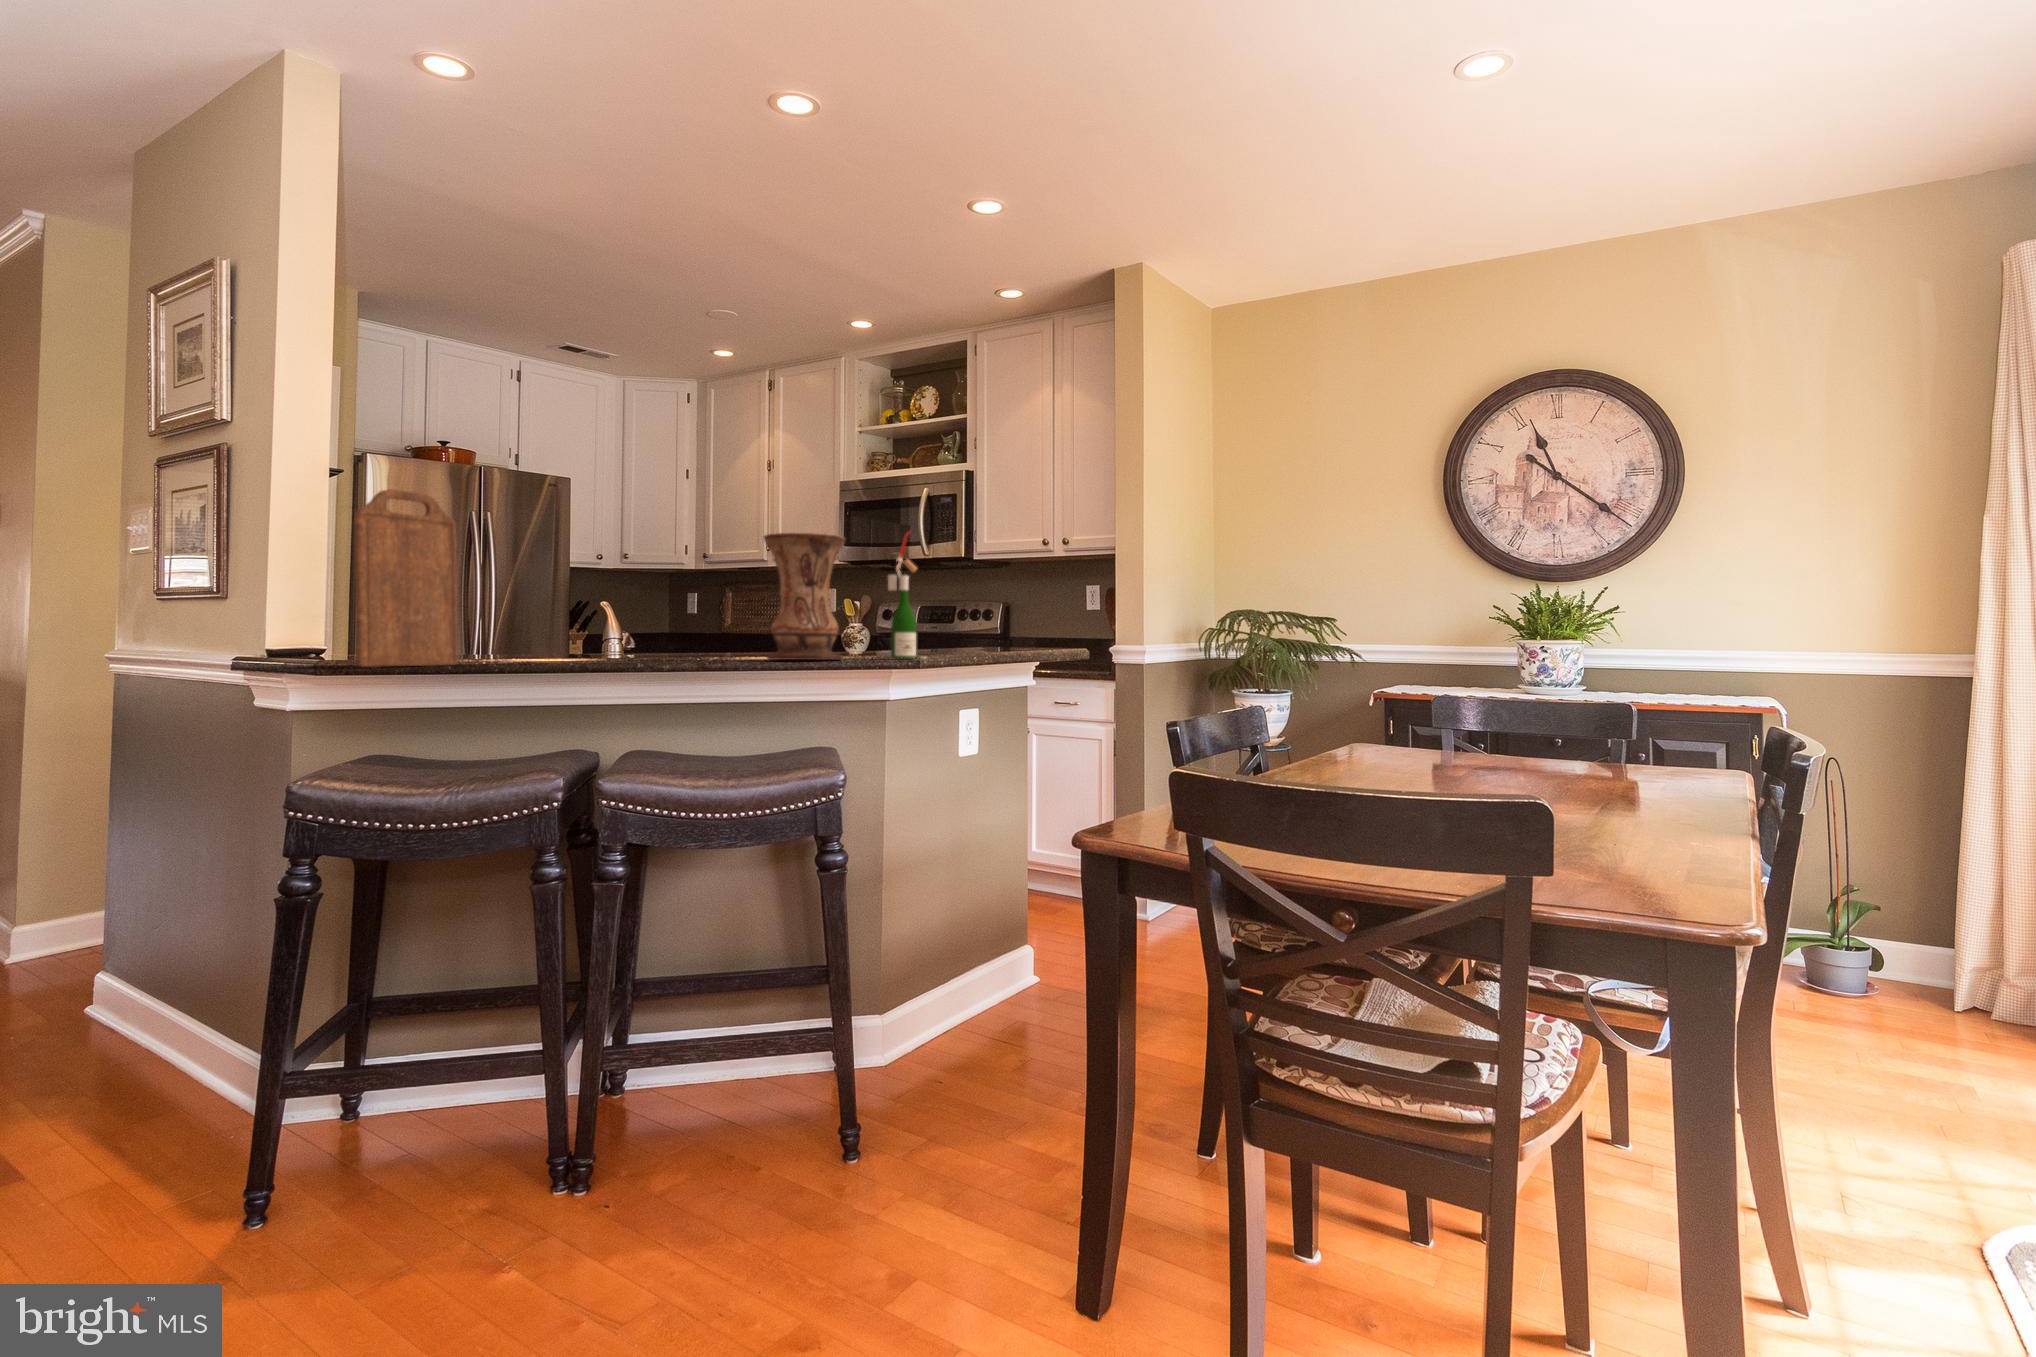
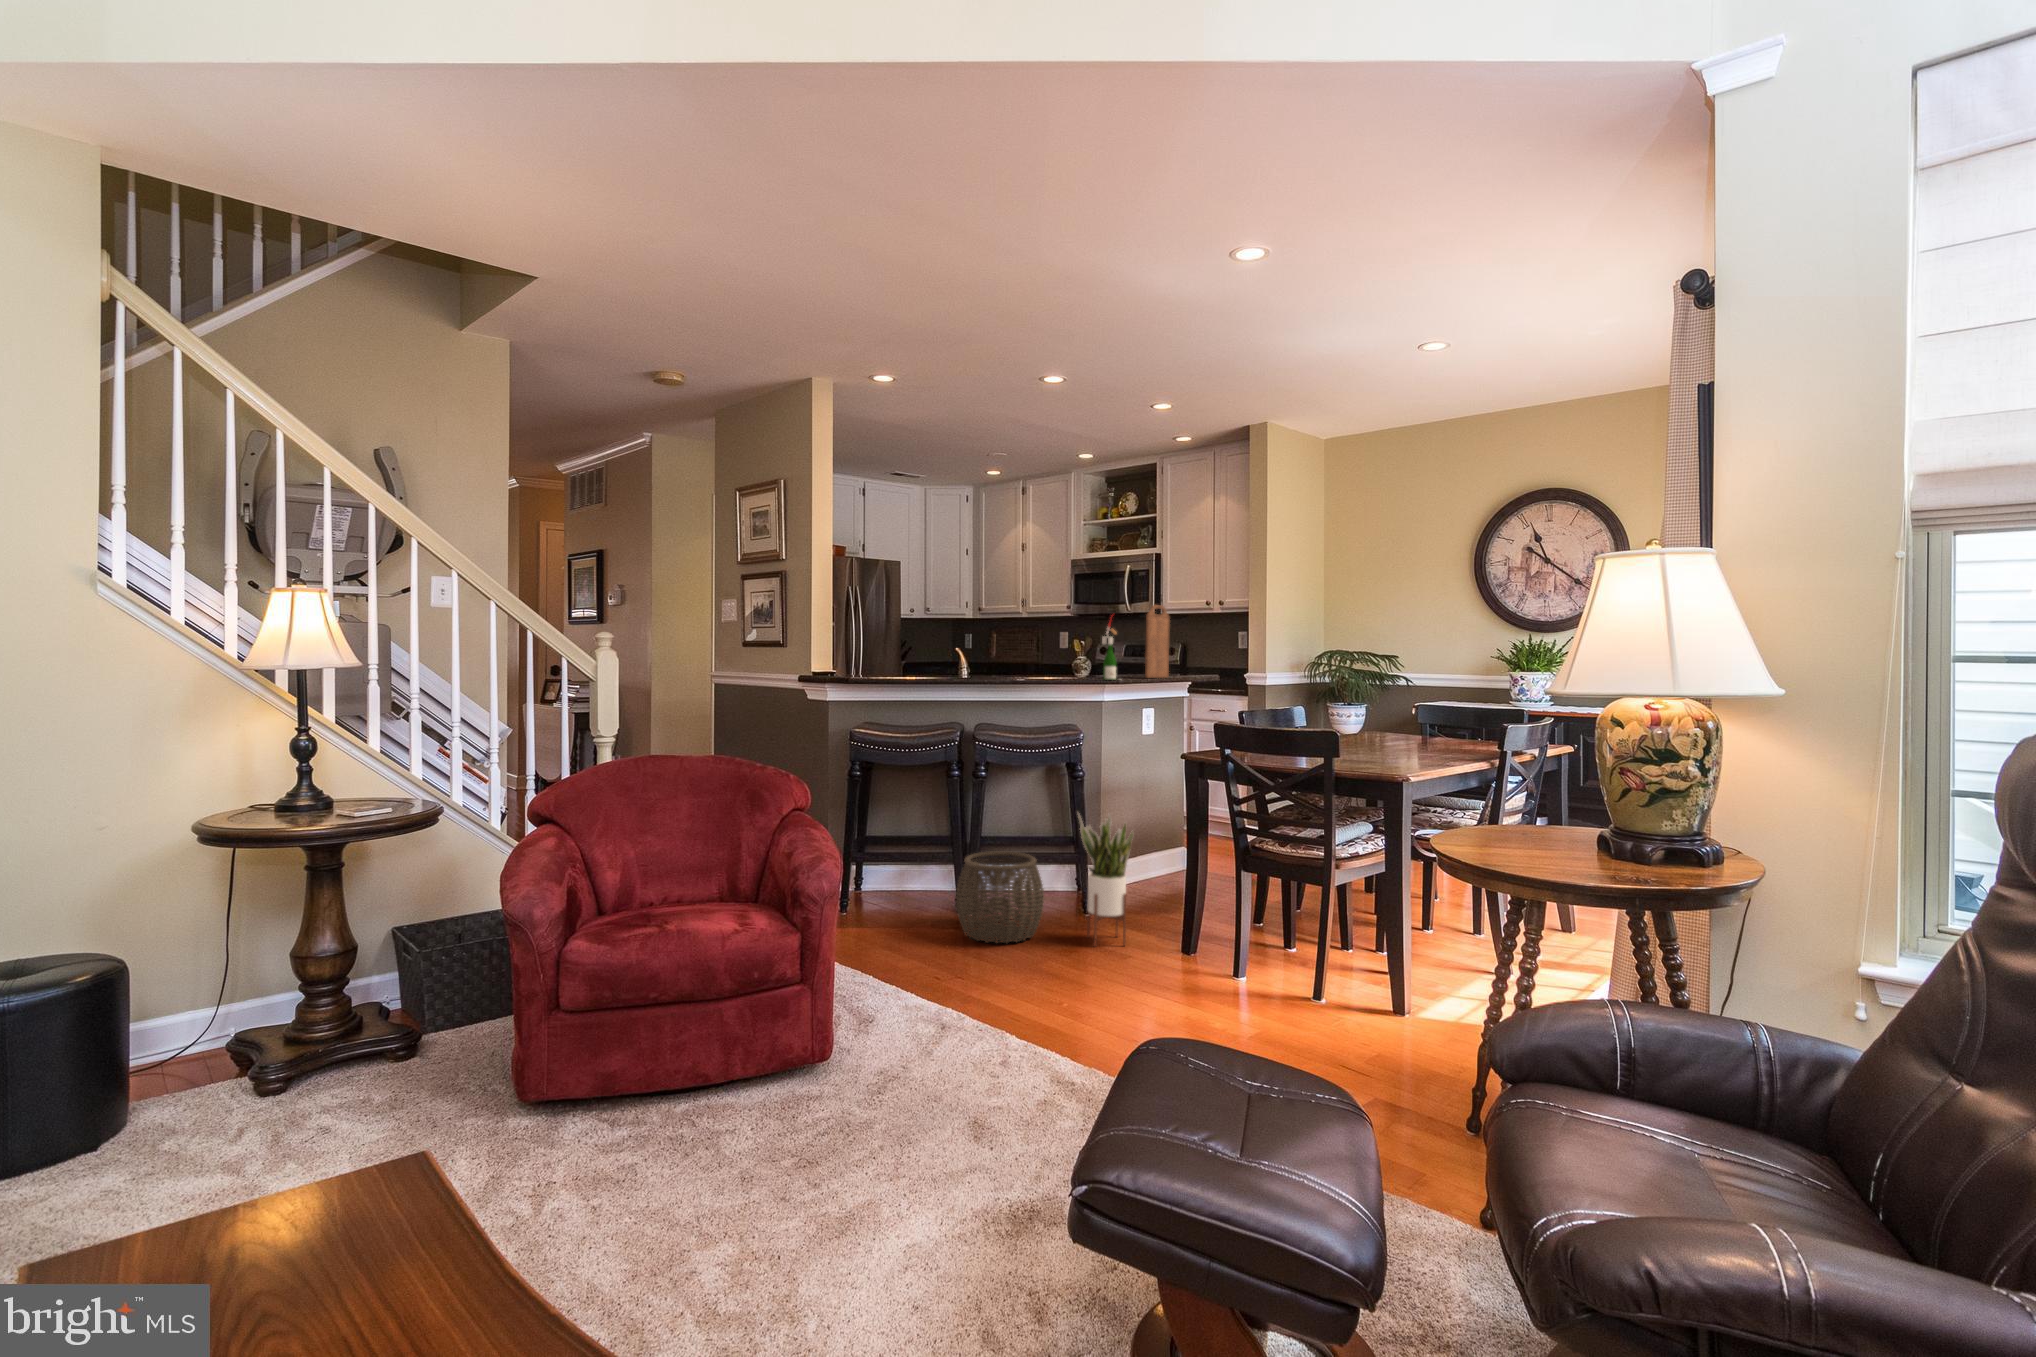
cutting board: present [354,489,458,667] -> present [1145,605,1170,678]
vase: present [764,533,845,660] -> none [1040,617,1081,680]
potted plant: none [837,949,964,1258] -> present [1078,813,1134,946]
woven basket: none [550,1036,767,1283] -> present [956,851,1044,943]

